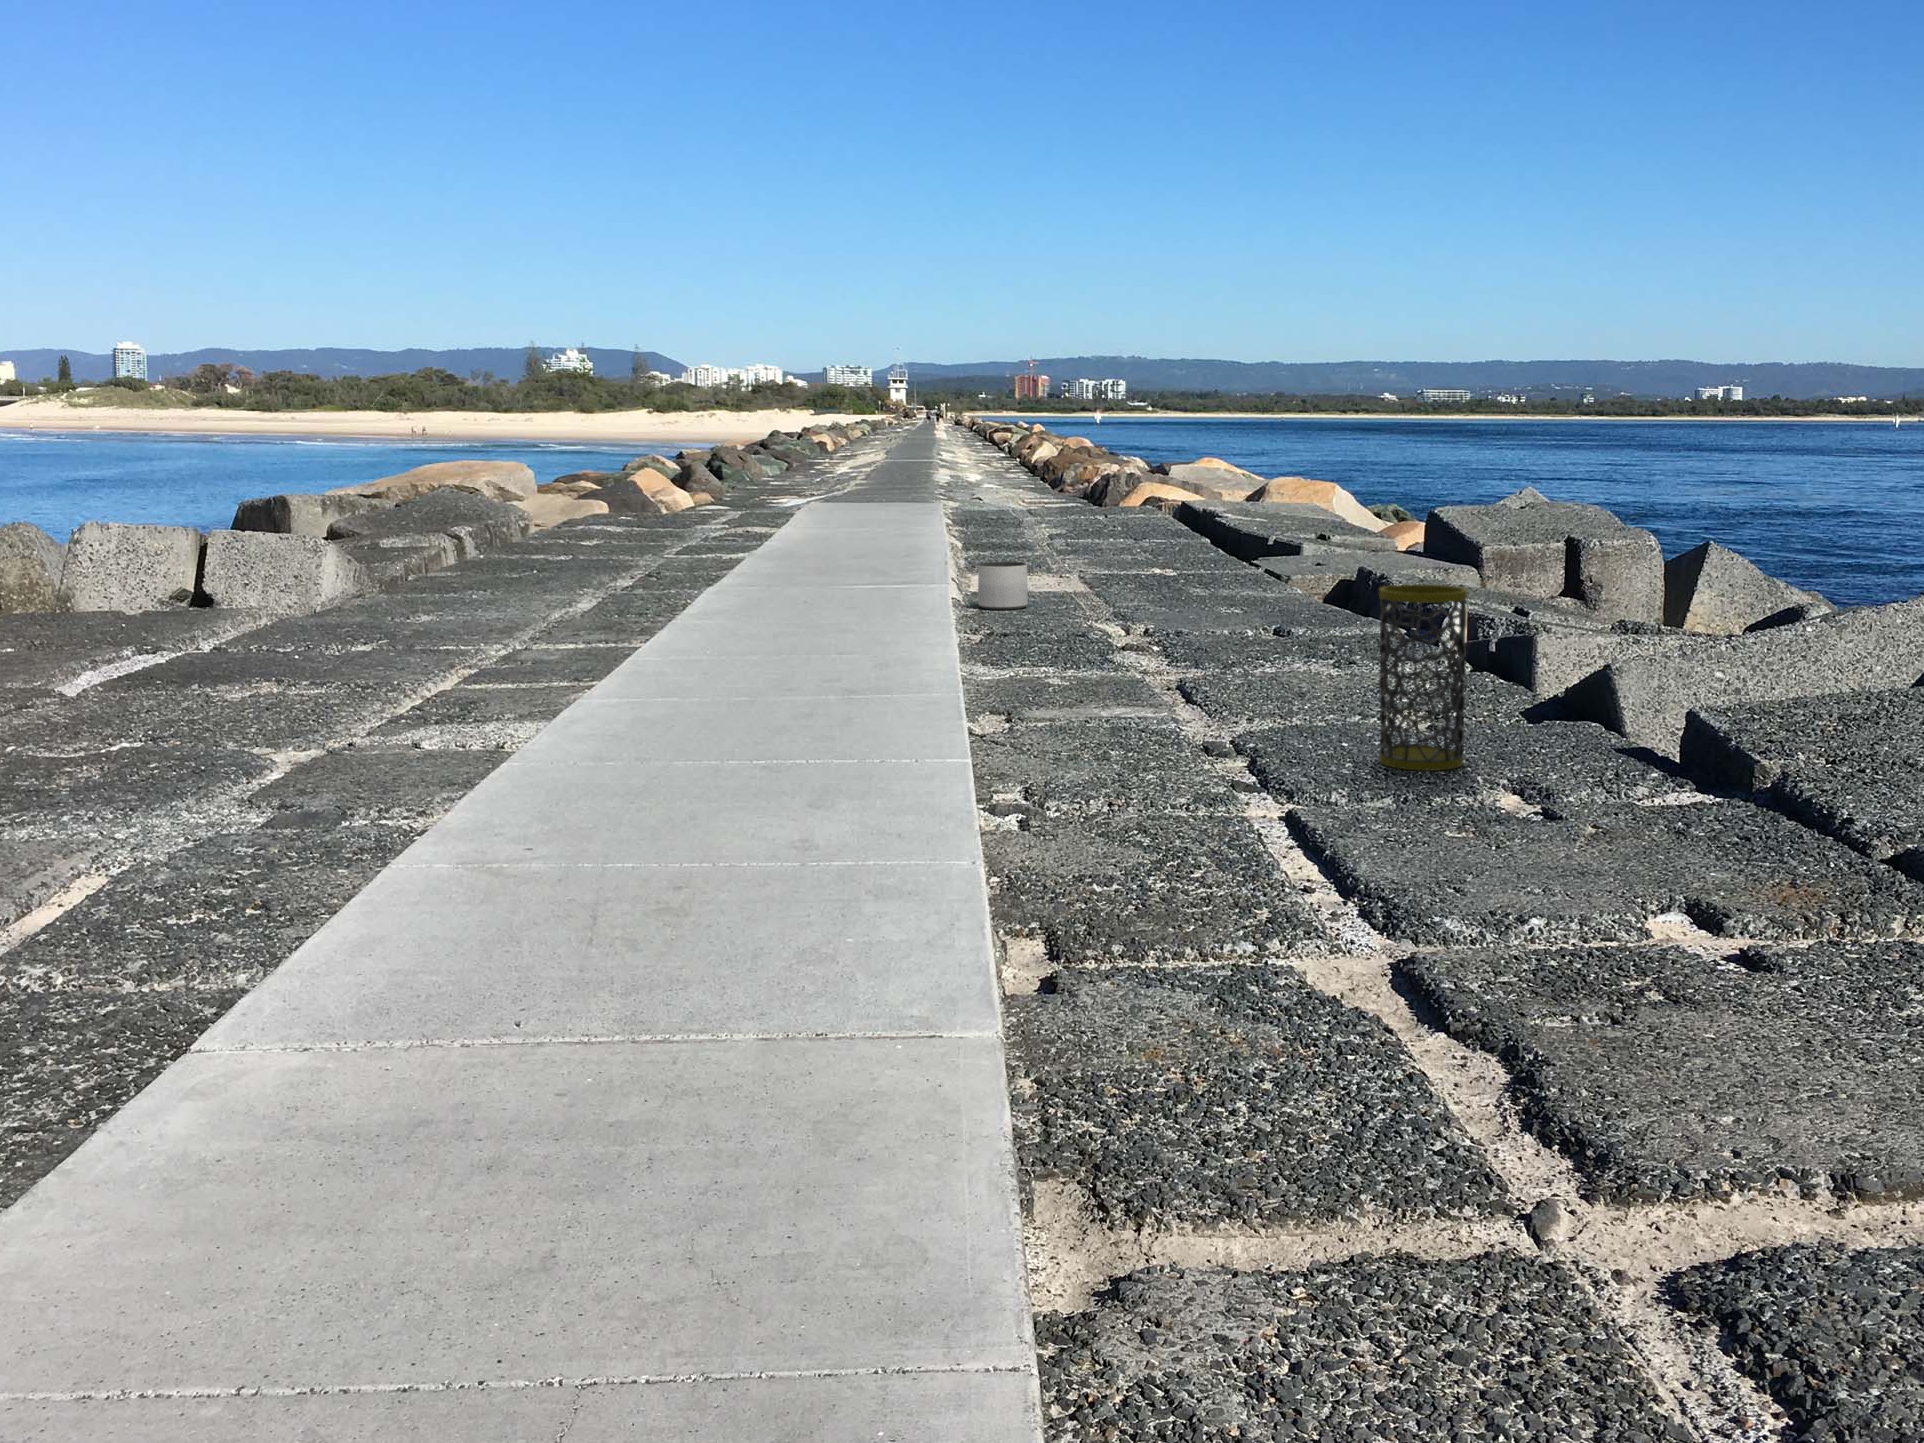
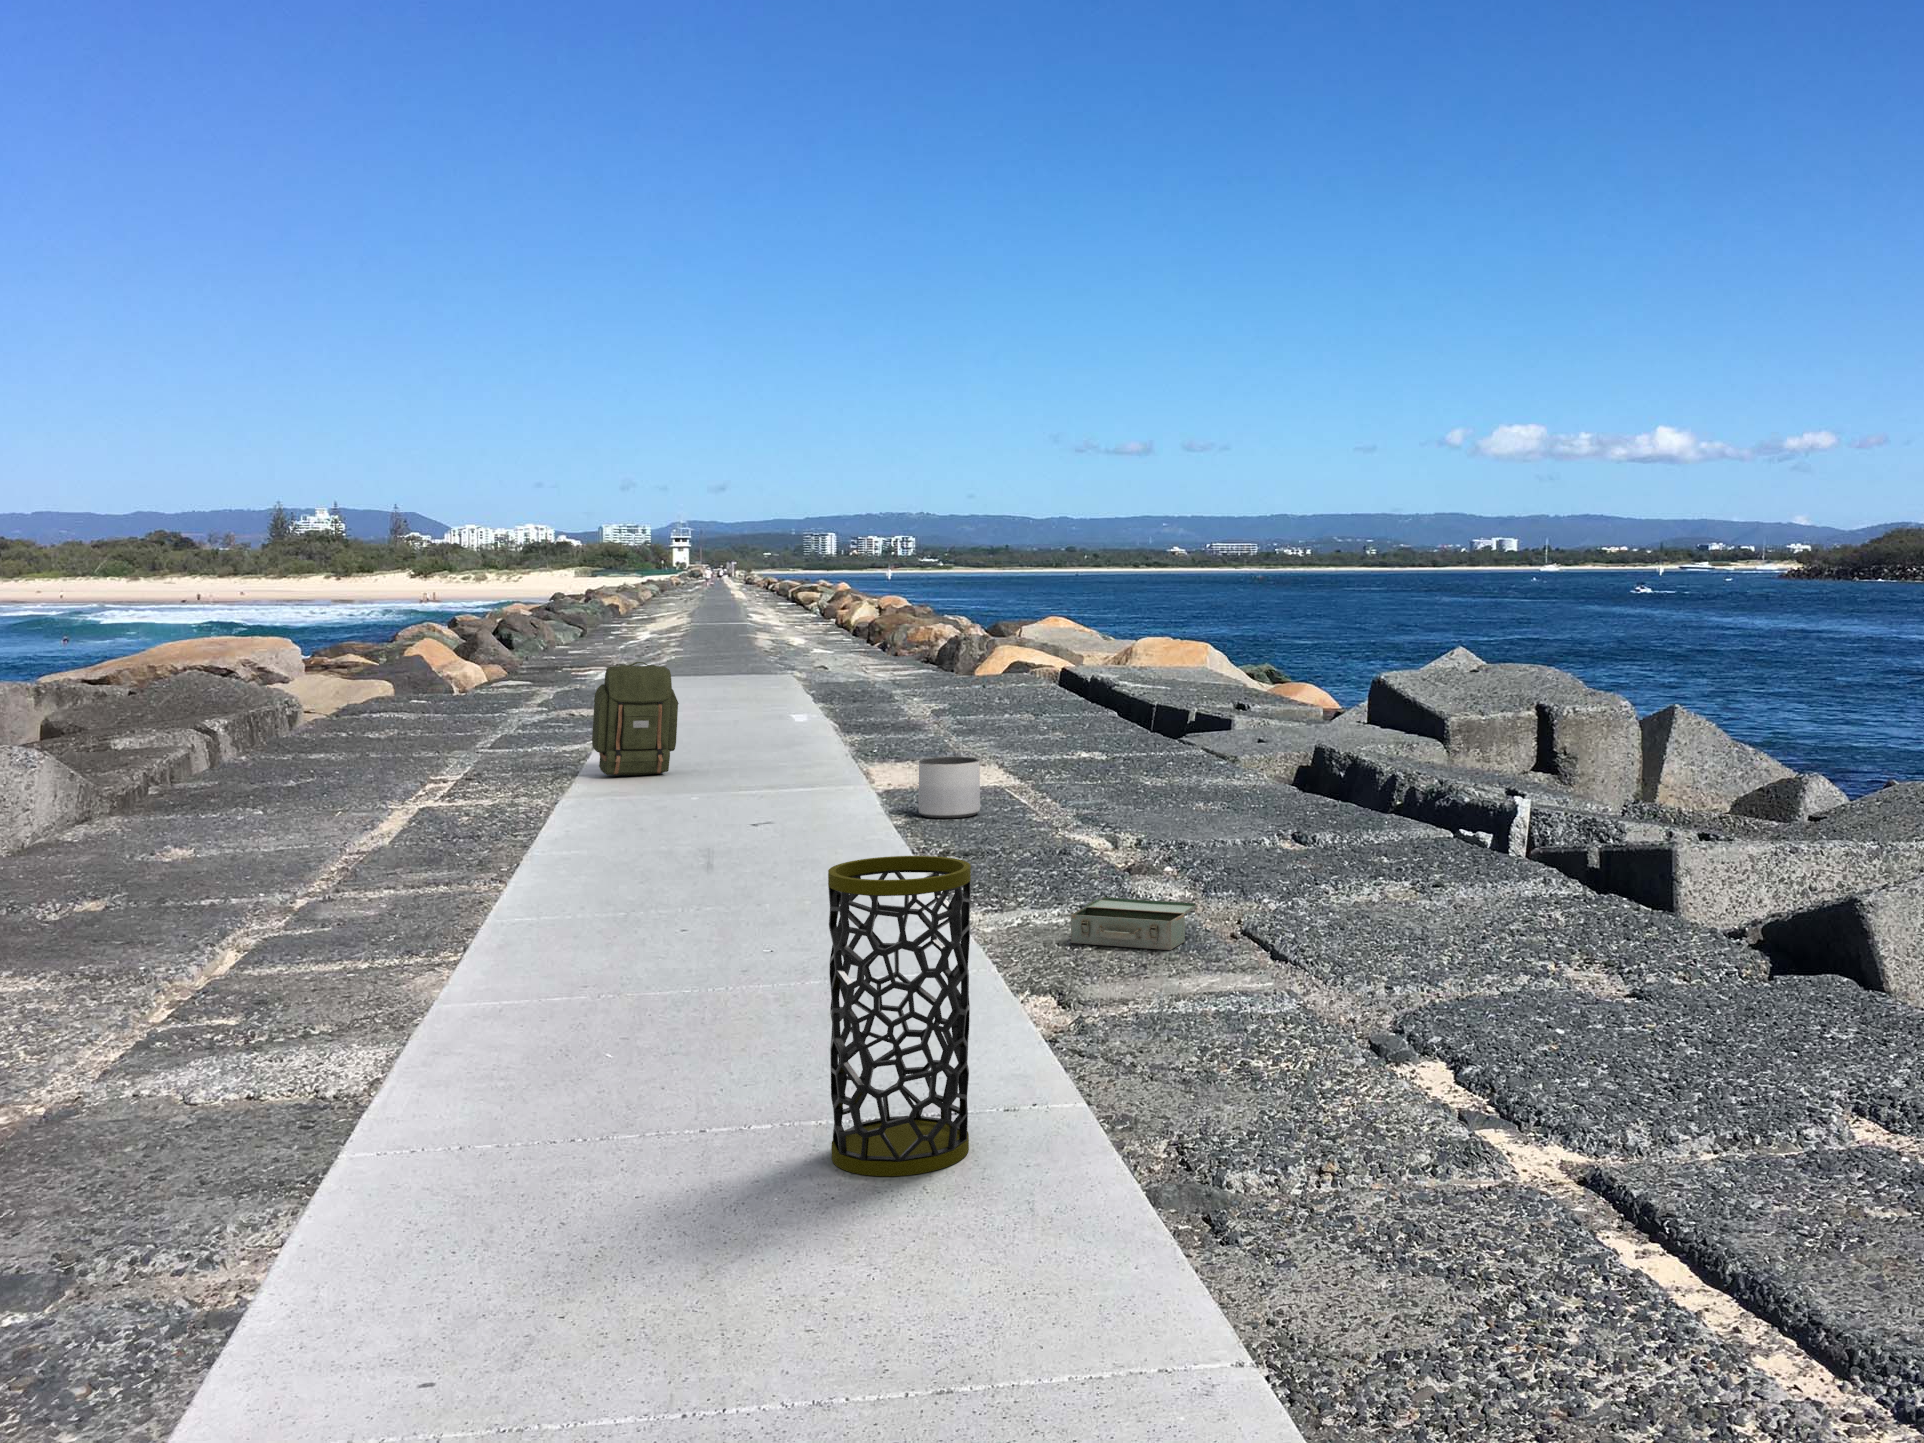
backpack: none [741,484,808,576] -> present [592,662,679,775]
trash can: present [1379,584,1467,771] -> present [828,856,971,1176]
toolbox: none [1035,657,1133,693] -> present [1071,897,1198,950]

